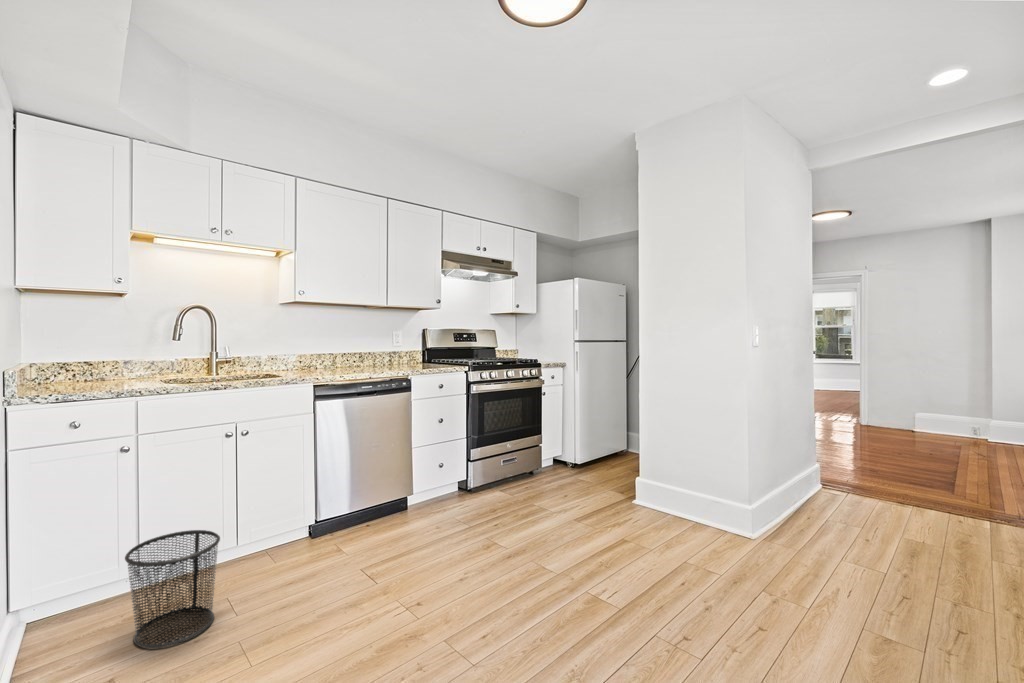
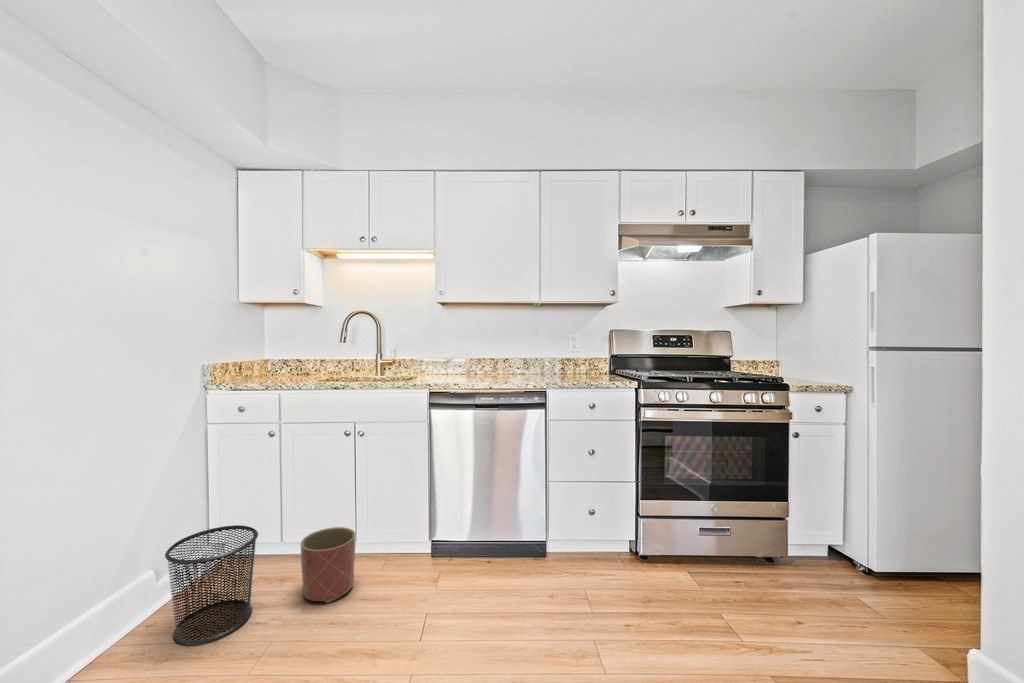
planter: none [231,517,286,586] -> present [301,527,356,603]

